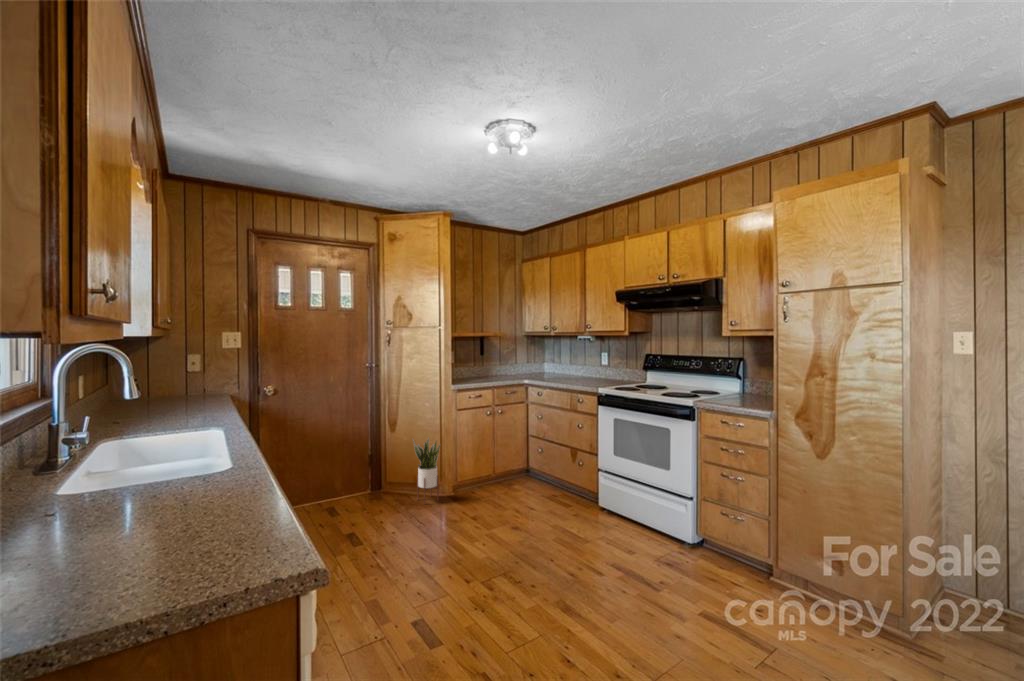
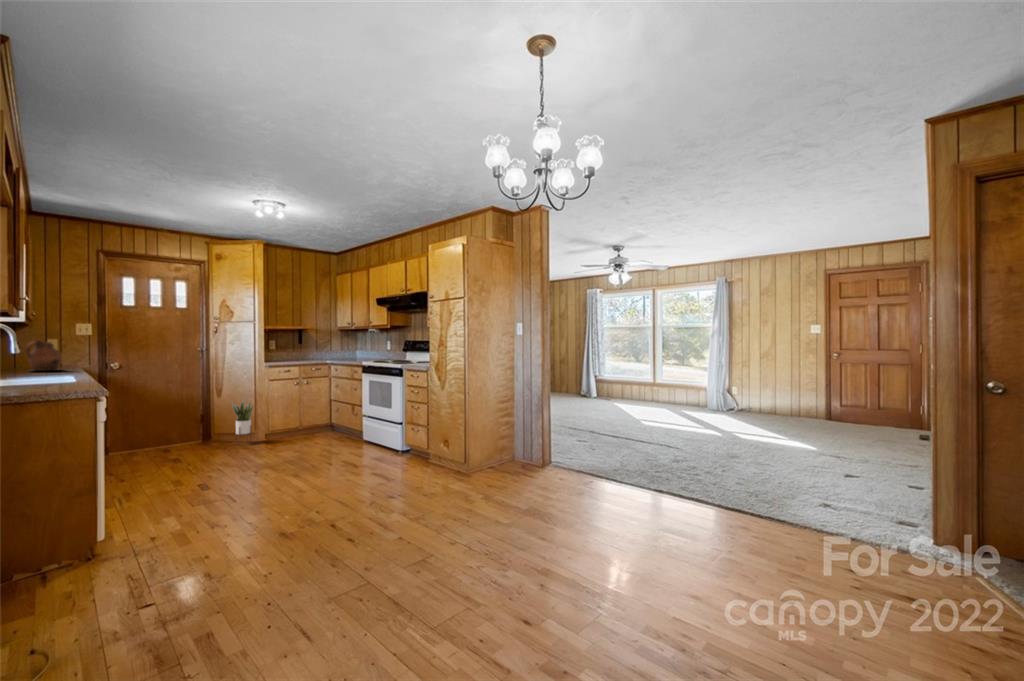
ceramic pitcher: none [158,357,210,408] -> present [25,339,61,371]

